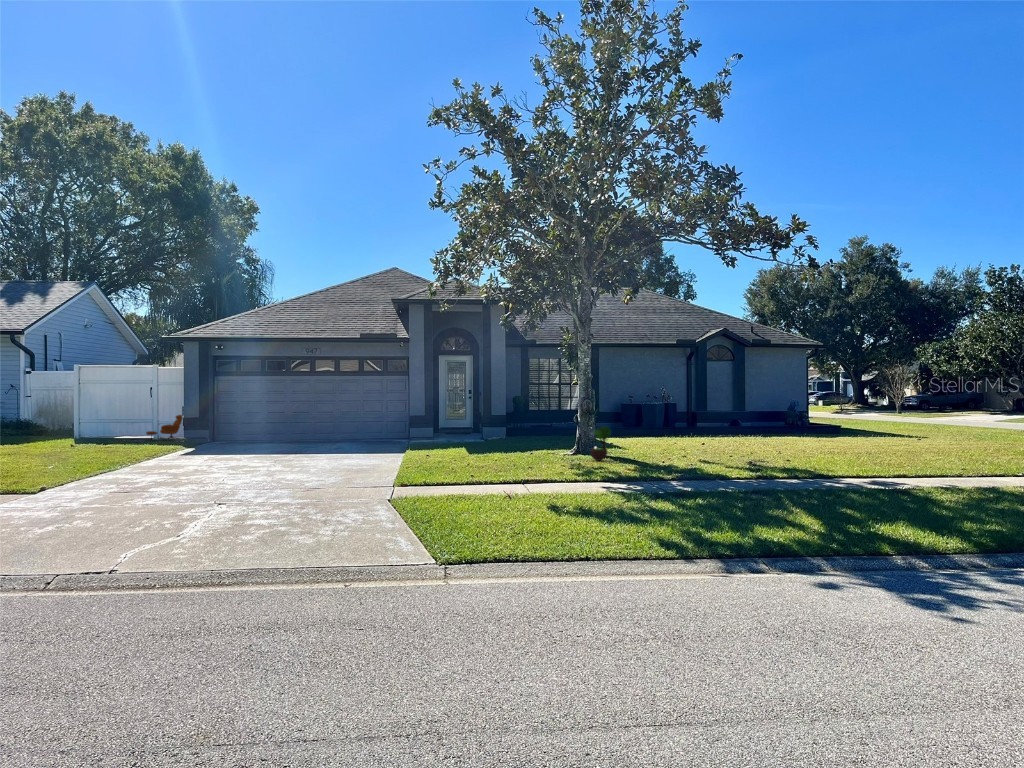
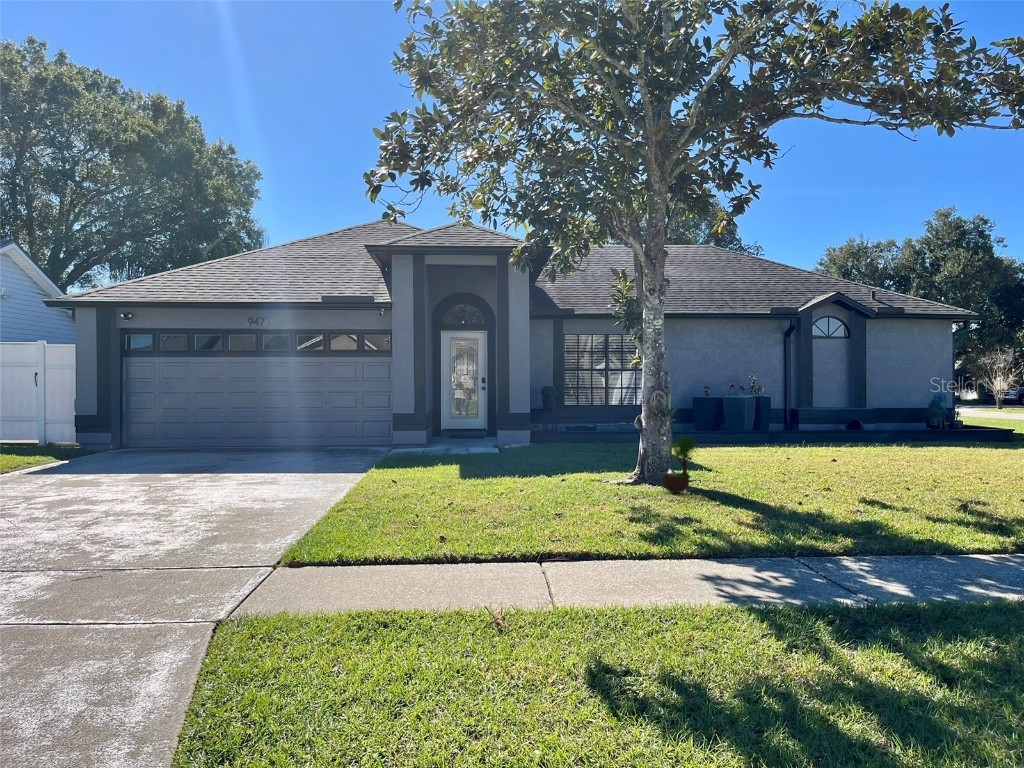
lounge chair: present [146,415,182,440] -> none [24,410,81,447]

